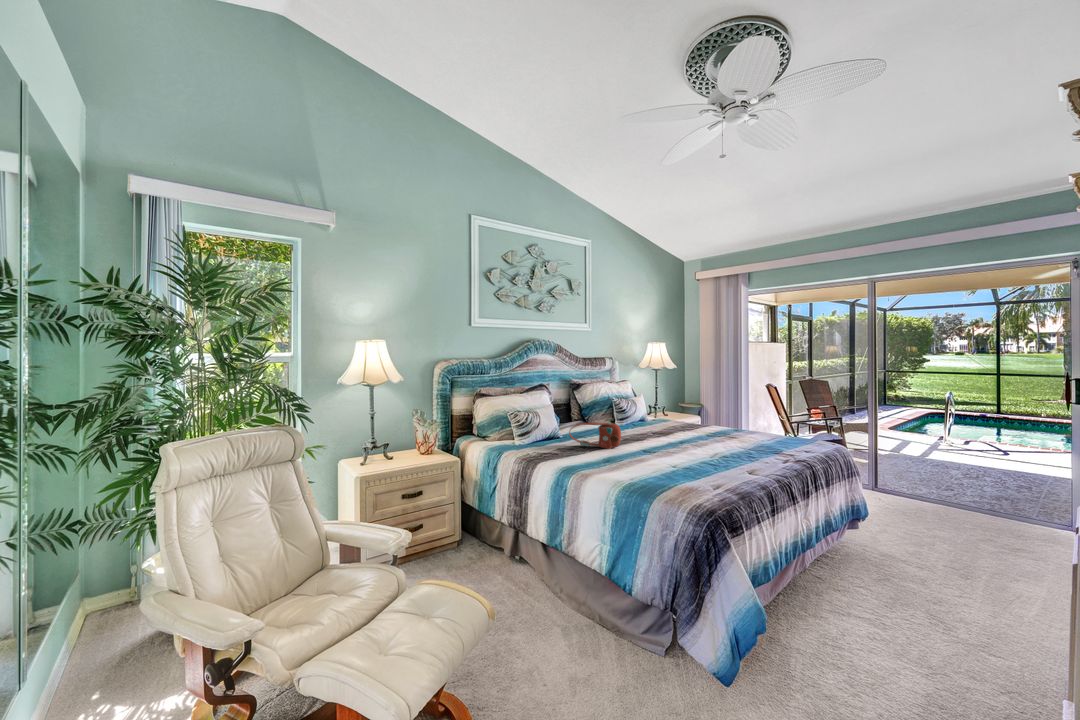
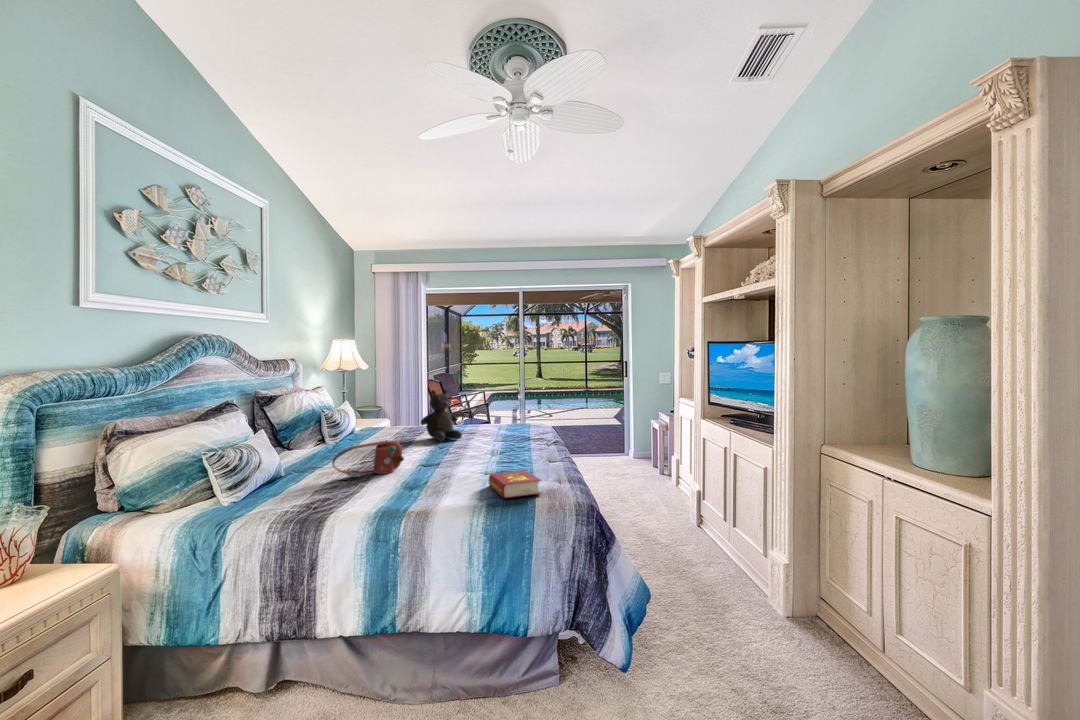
teddy bear: none [673,388,713,436] -> present [421,390,462,441]
book: none [645,462,693,488] -> present [489,470,541,498]

